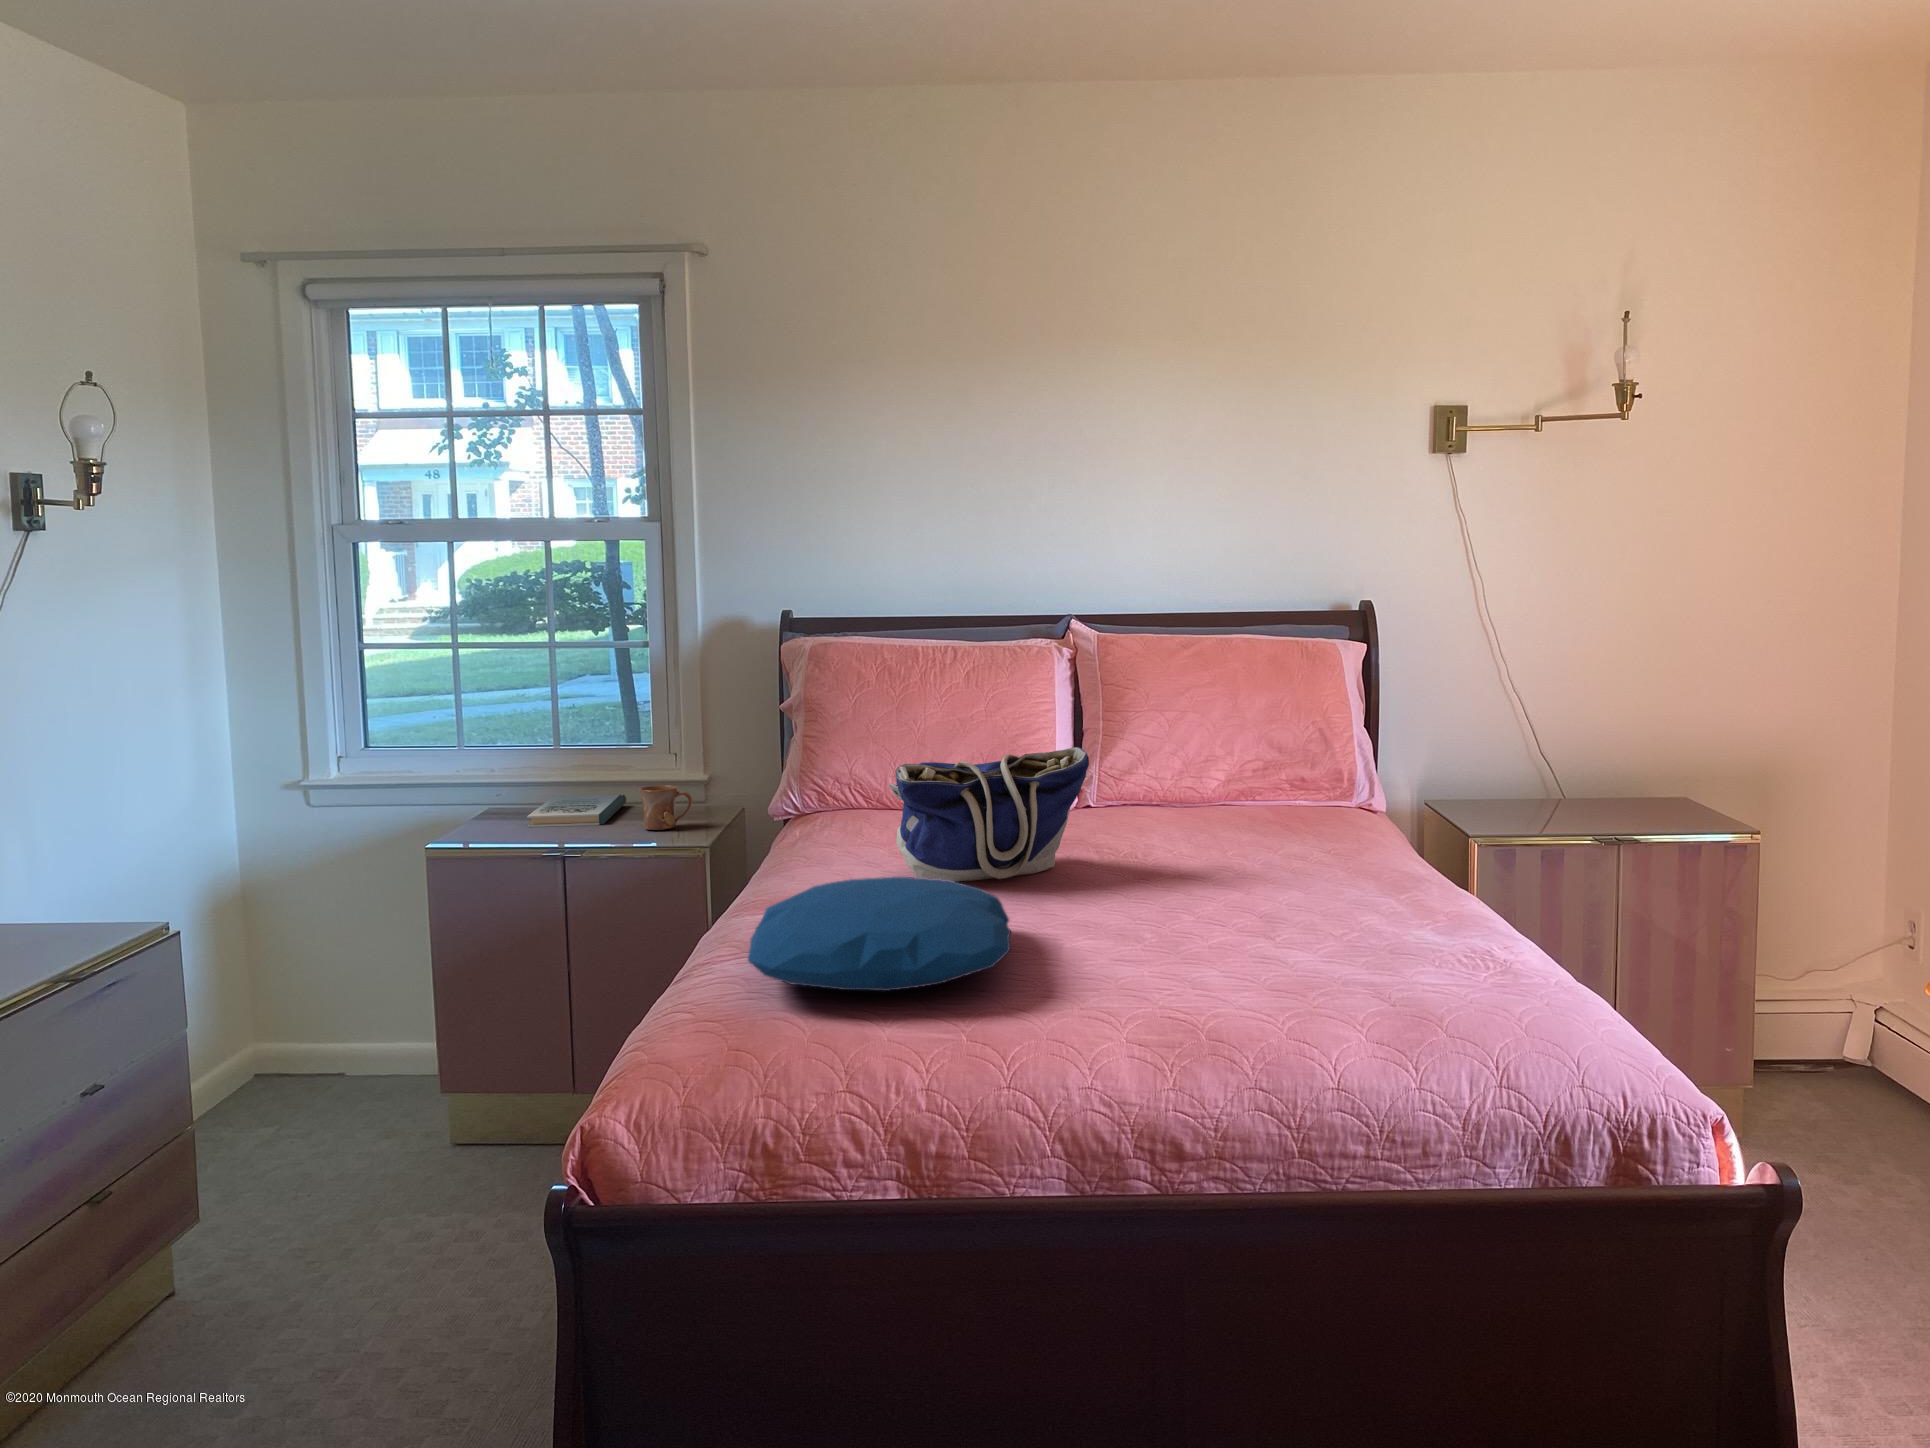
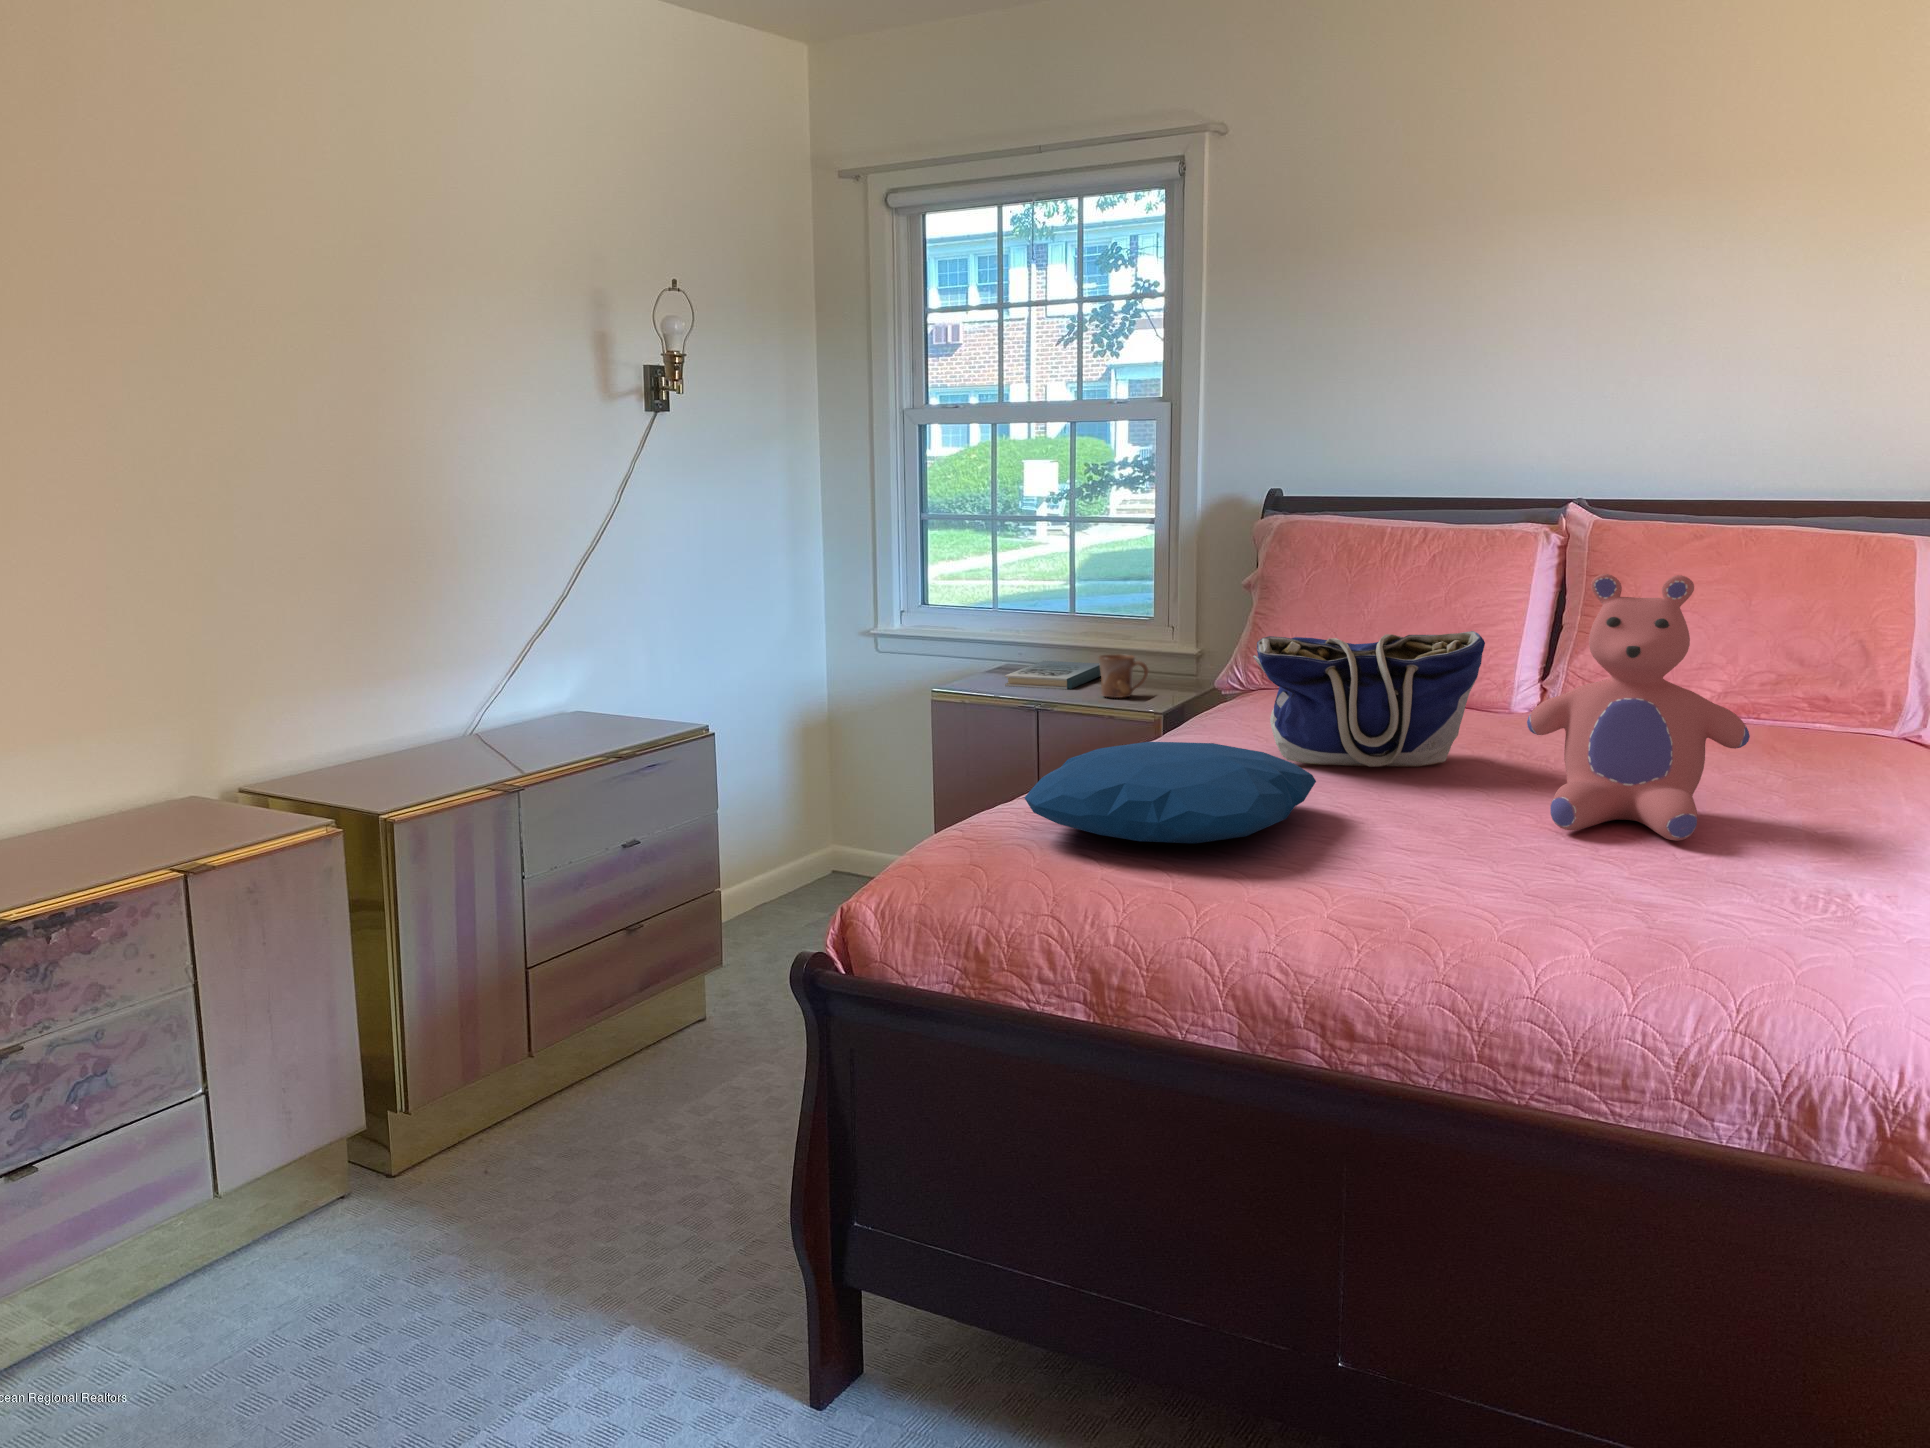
teddy bear: none [1153,693,1325,920] -> present [1527,574,1750,841]

